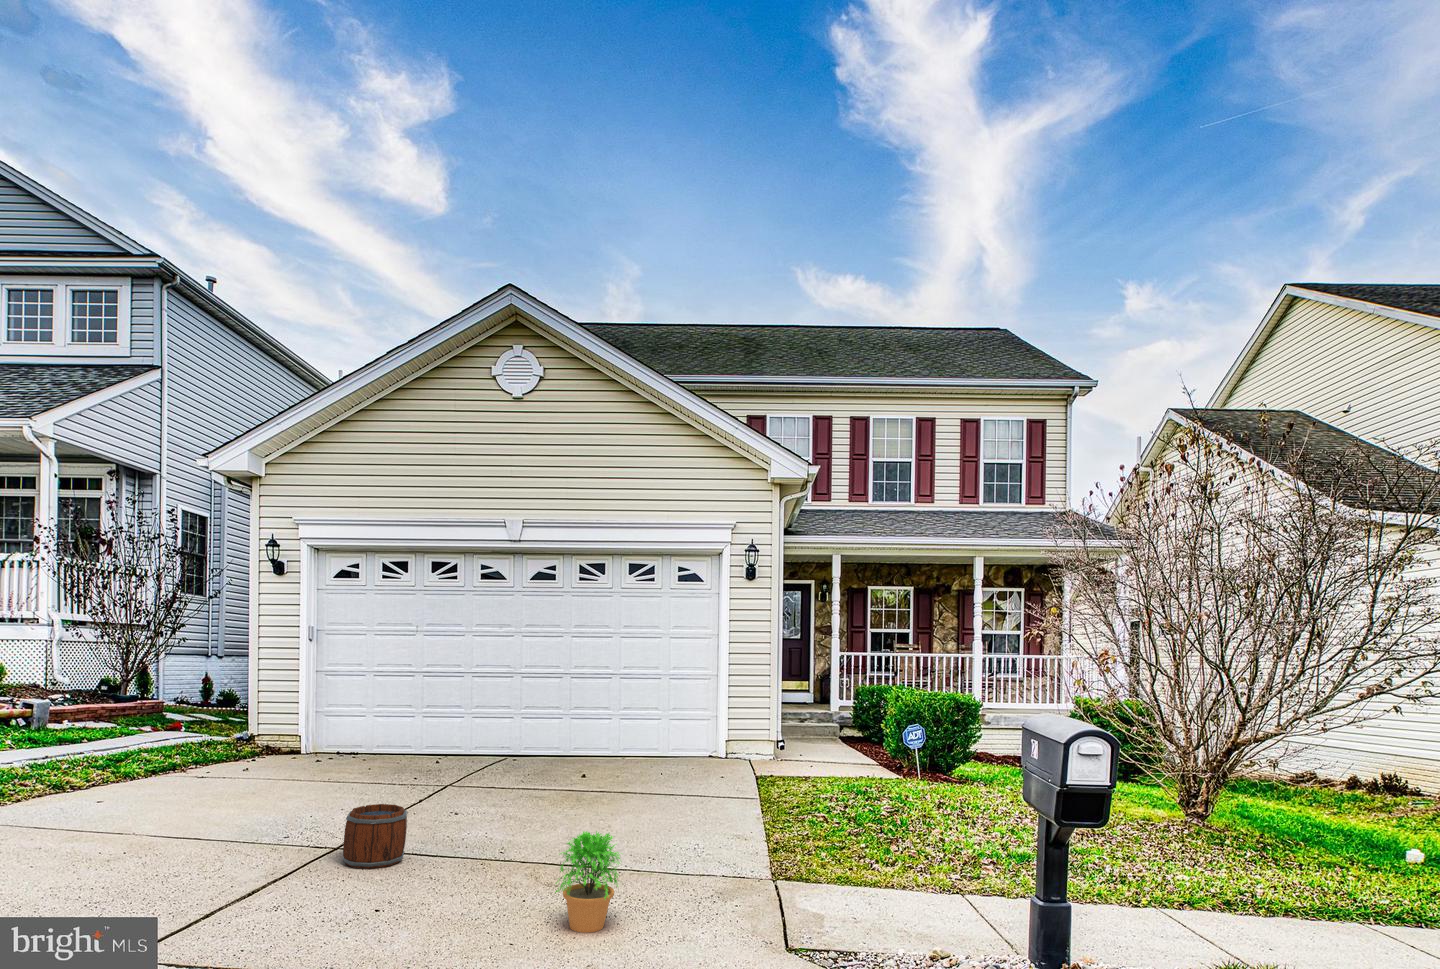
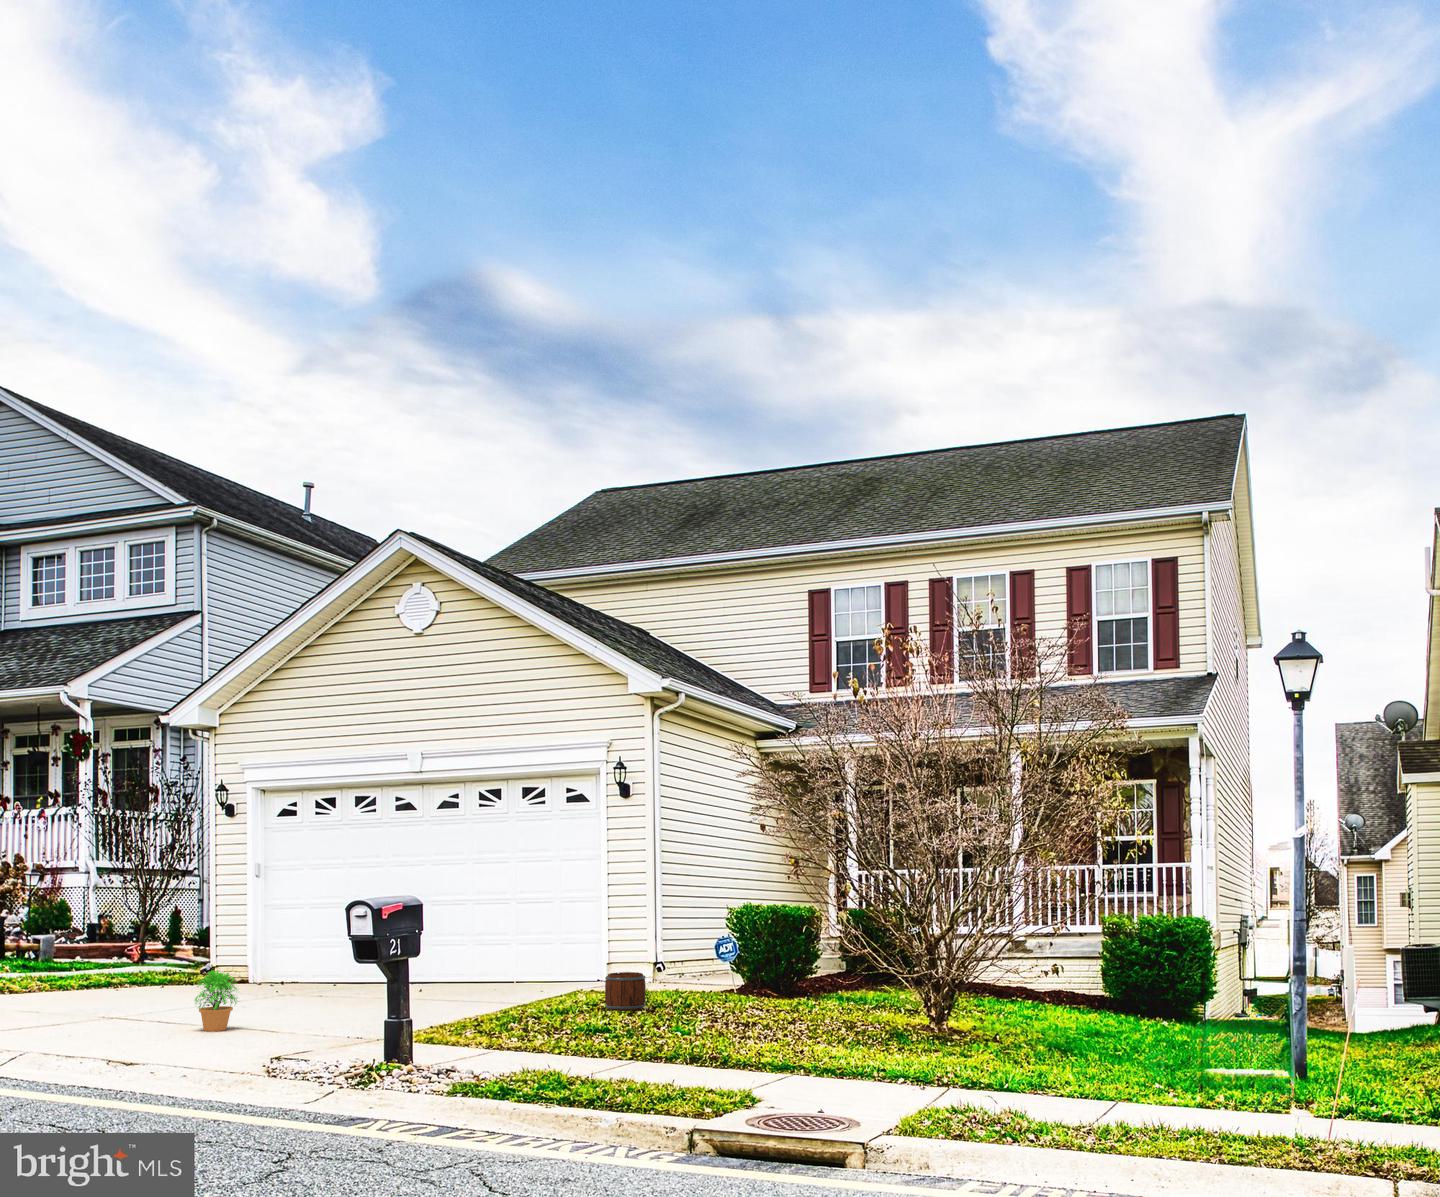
bucket: present [342,804,408,869] -> present [605,972,646,1011]

